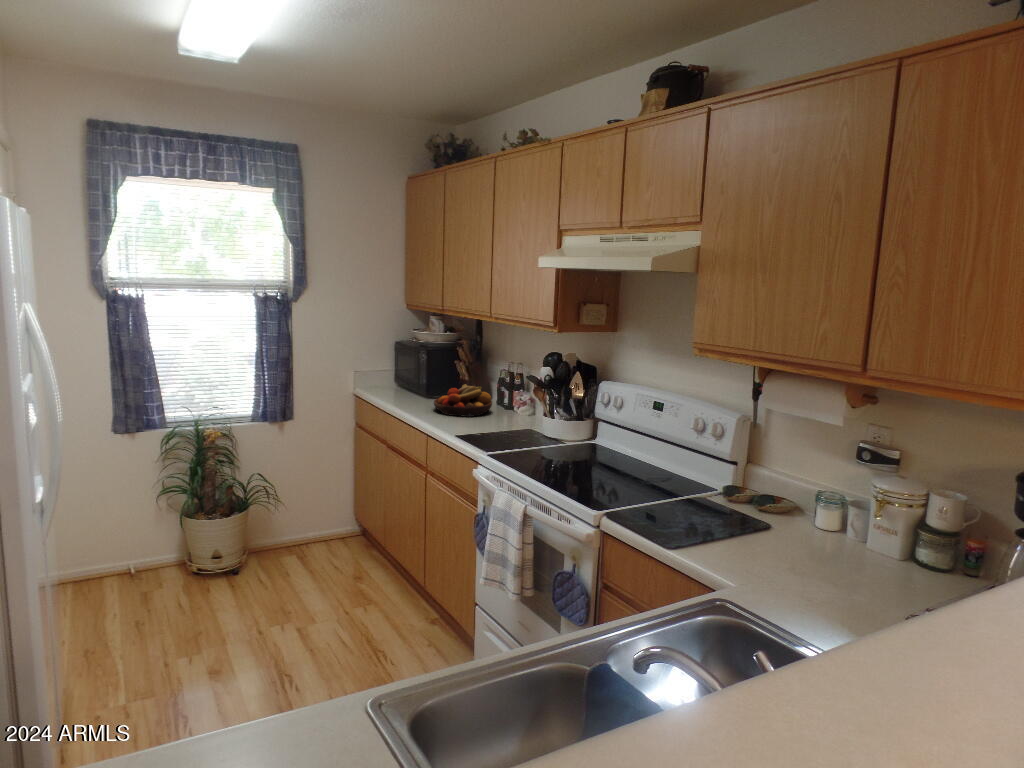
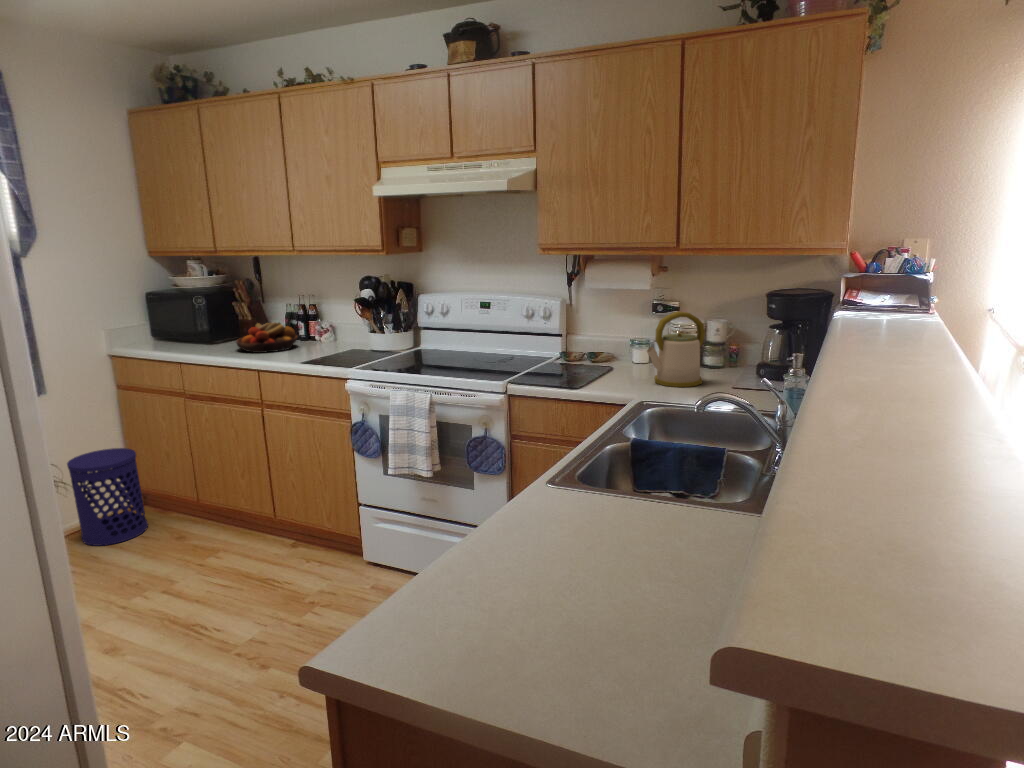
kettle: none [785,472,887,594] -> present [647,312,705,387]
waste bin: none [297,475,351,563] -> present [67,448,148,546]

